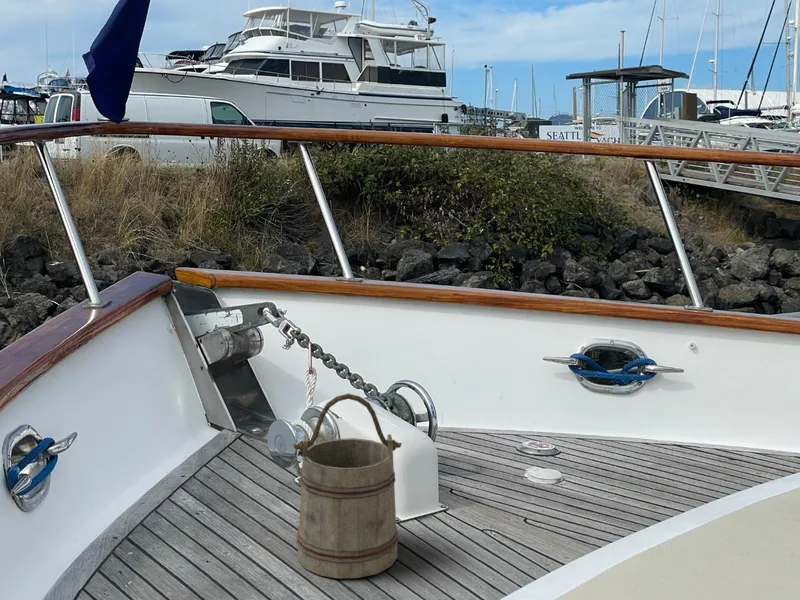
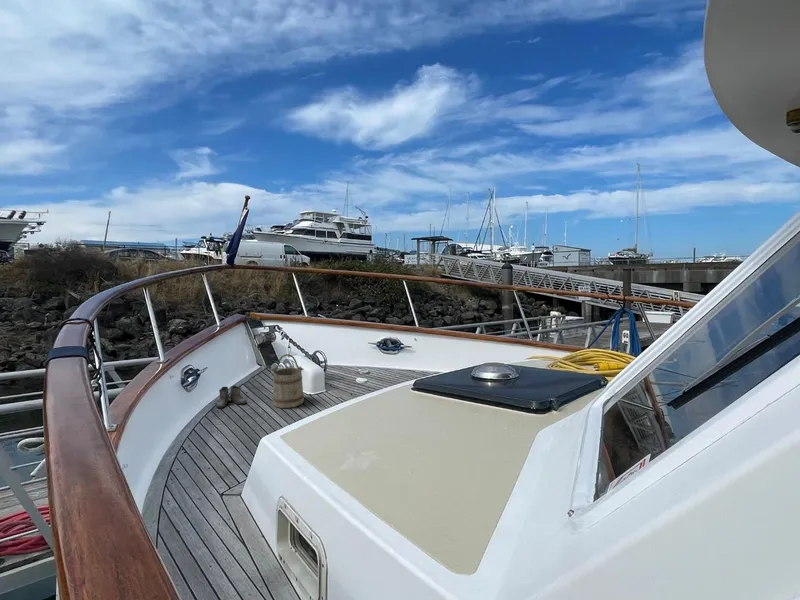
boots: none [100,497,209,577] -> present [216,386,246,408]

